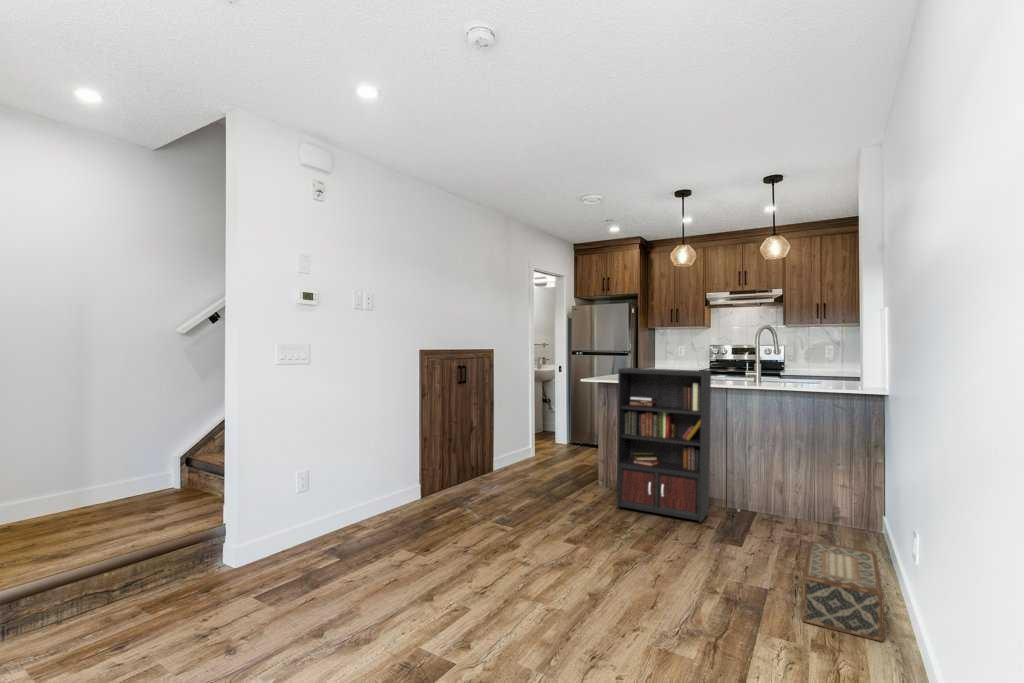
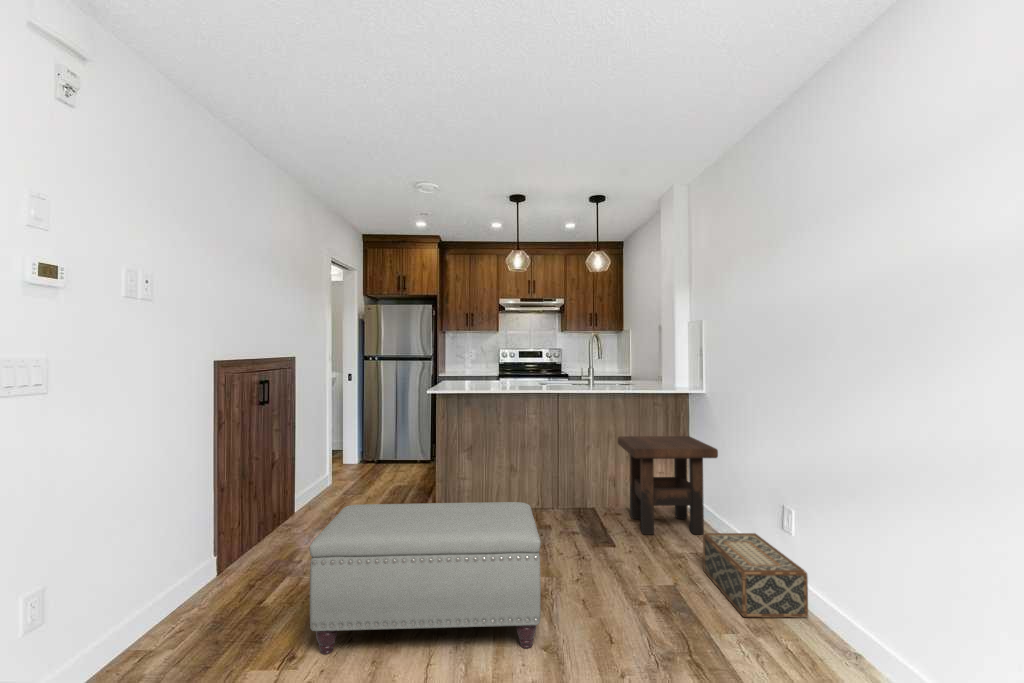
bookcase: present [617,368,740,522] -> none [479,375,589,534]
side table: none [766,437,869,551] -> present [618,436,718,534]
ottoman: none [436,460,618,588] -> present [309,502,541,654]

